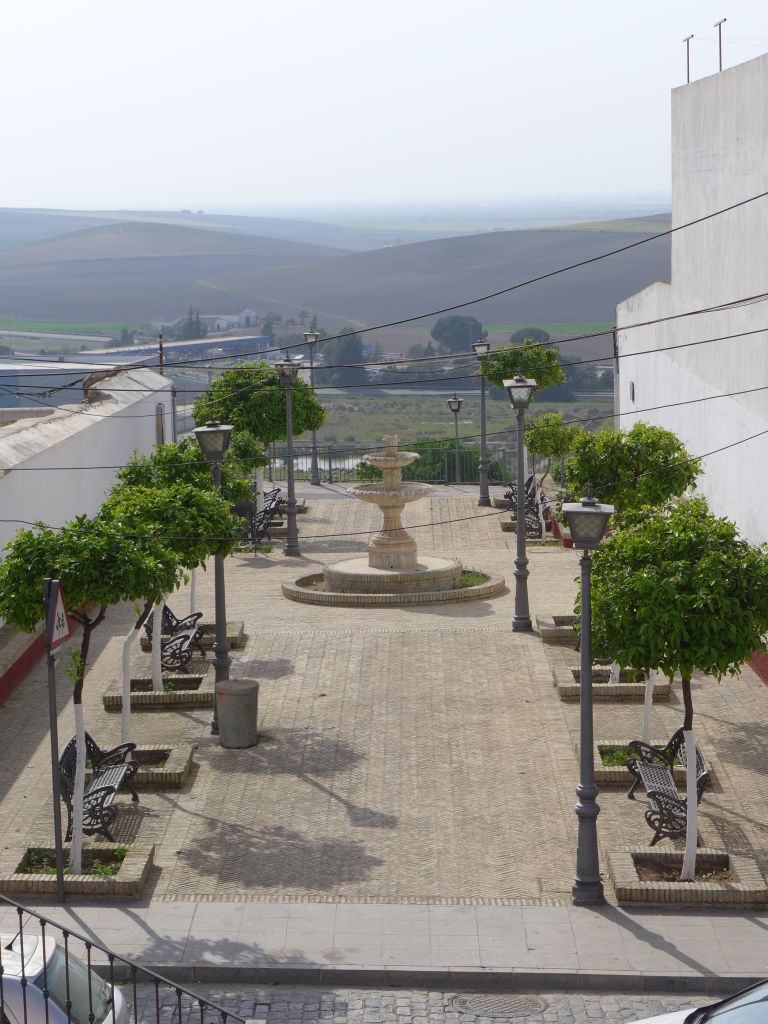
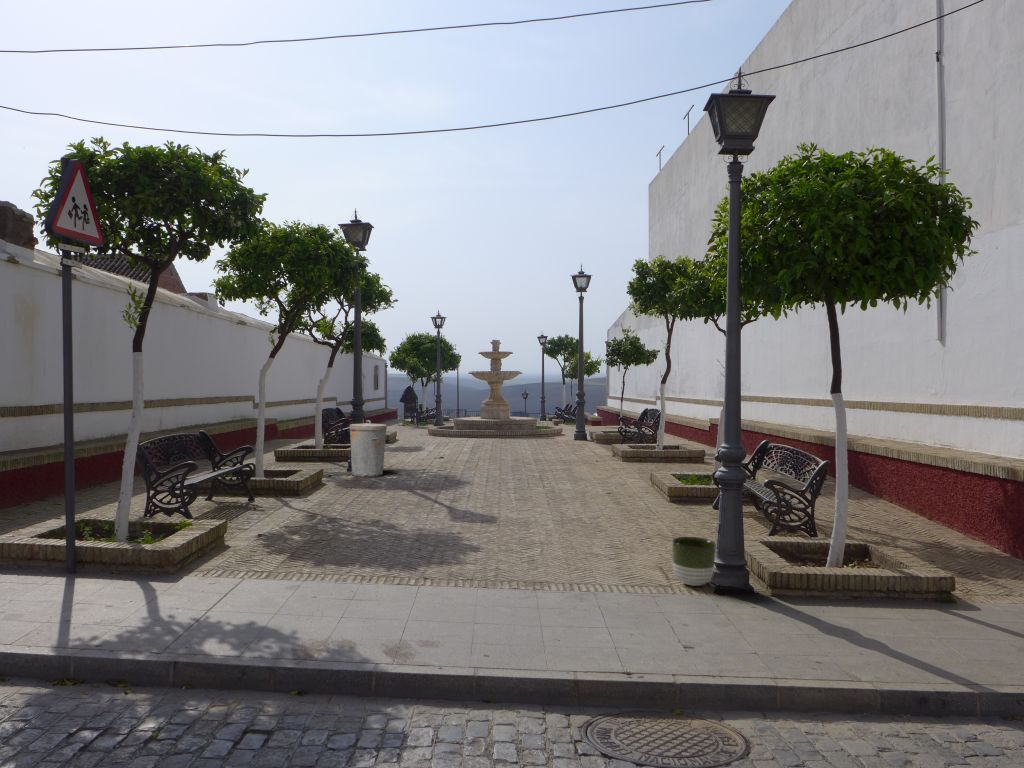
planter: none [542,858,576,899] -> present [672,537,716,586]

